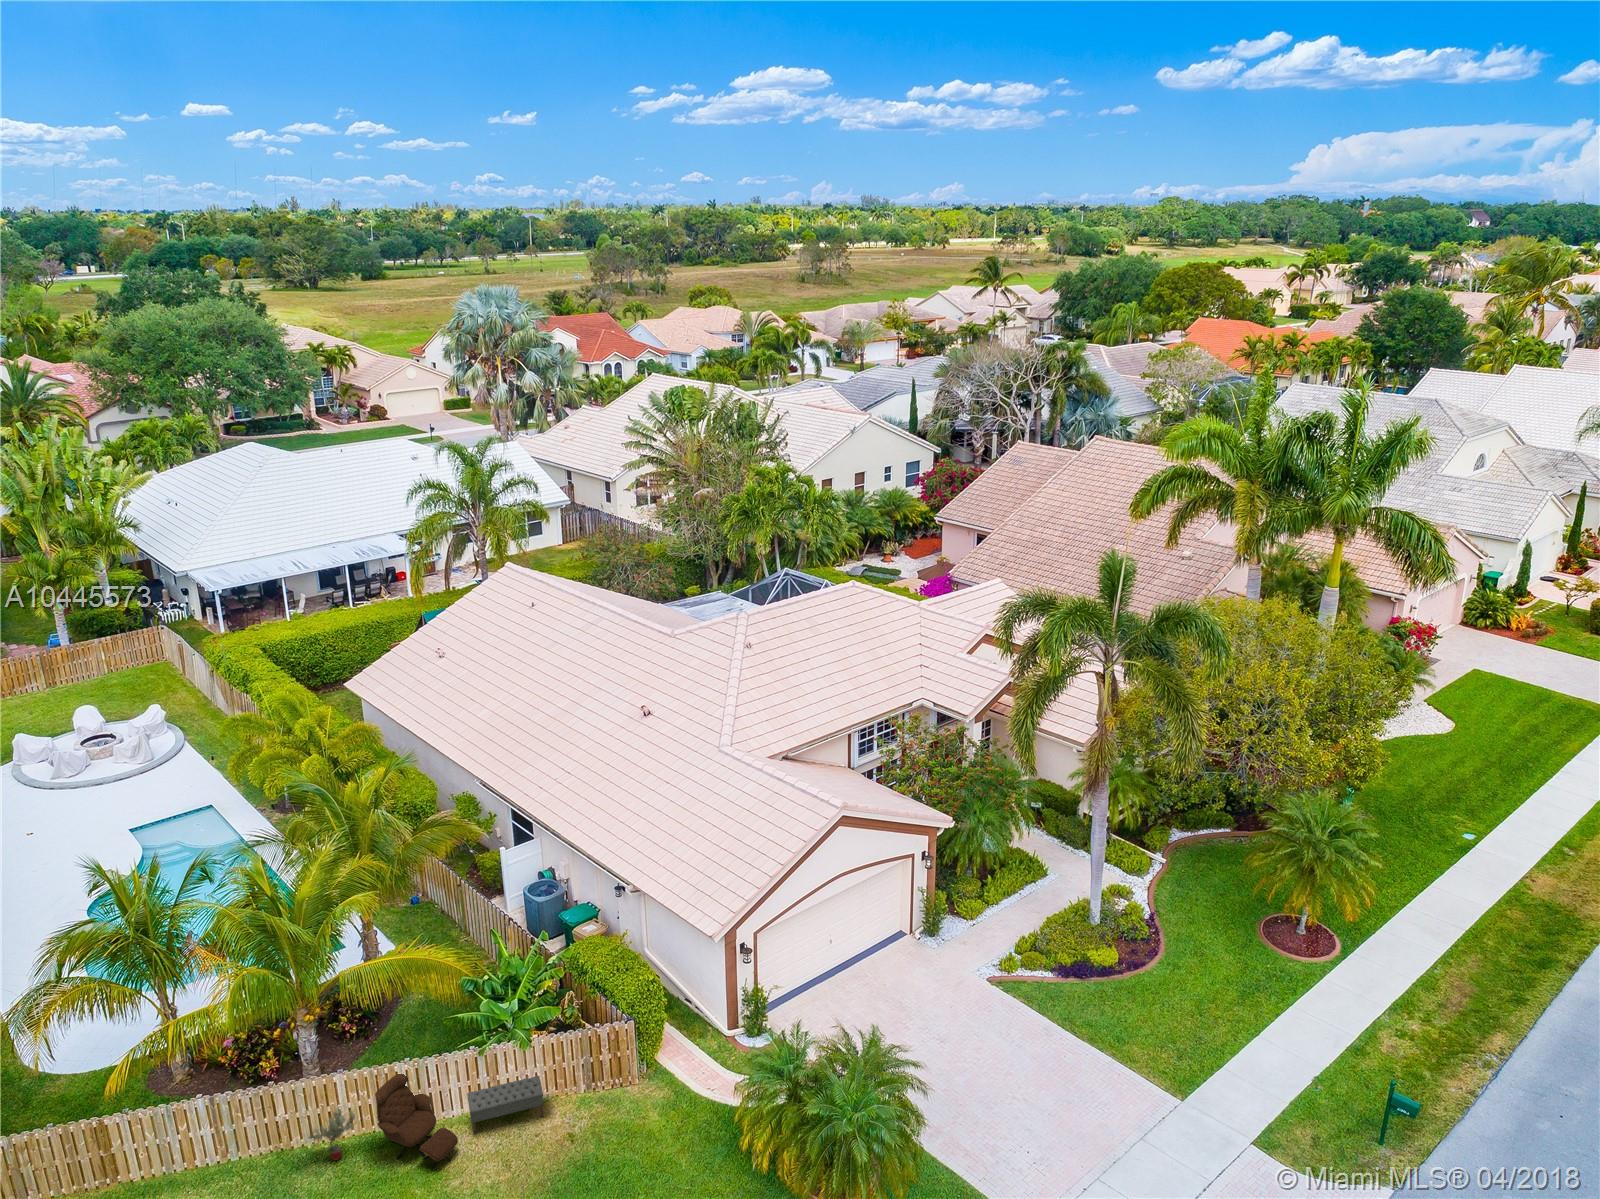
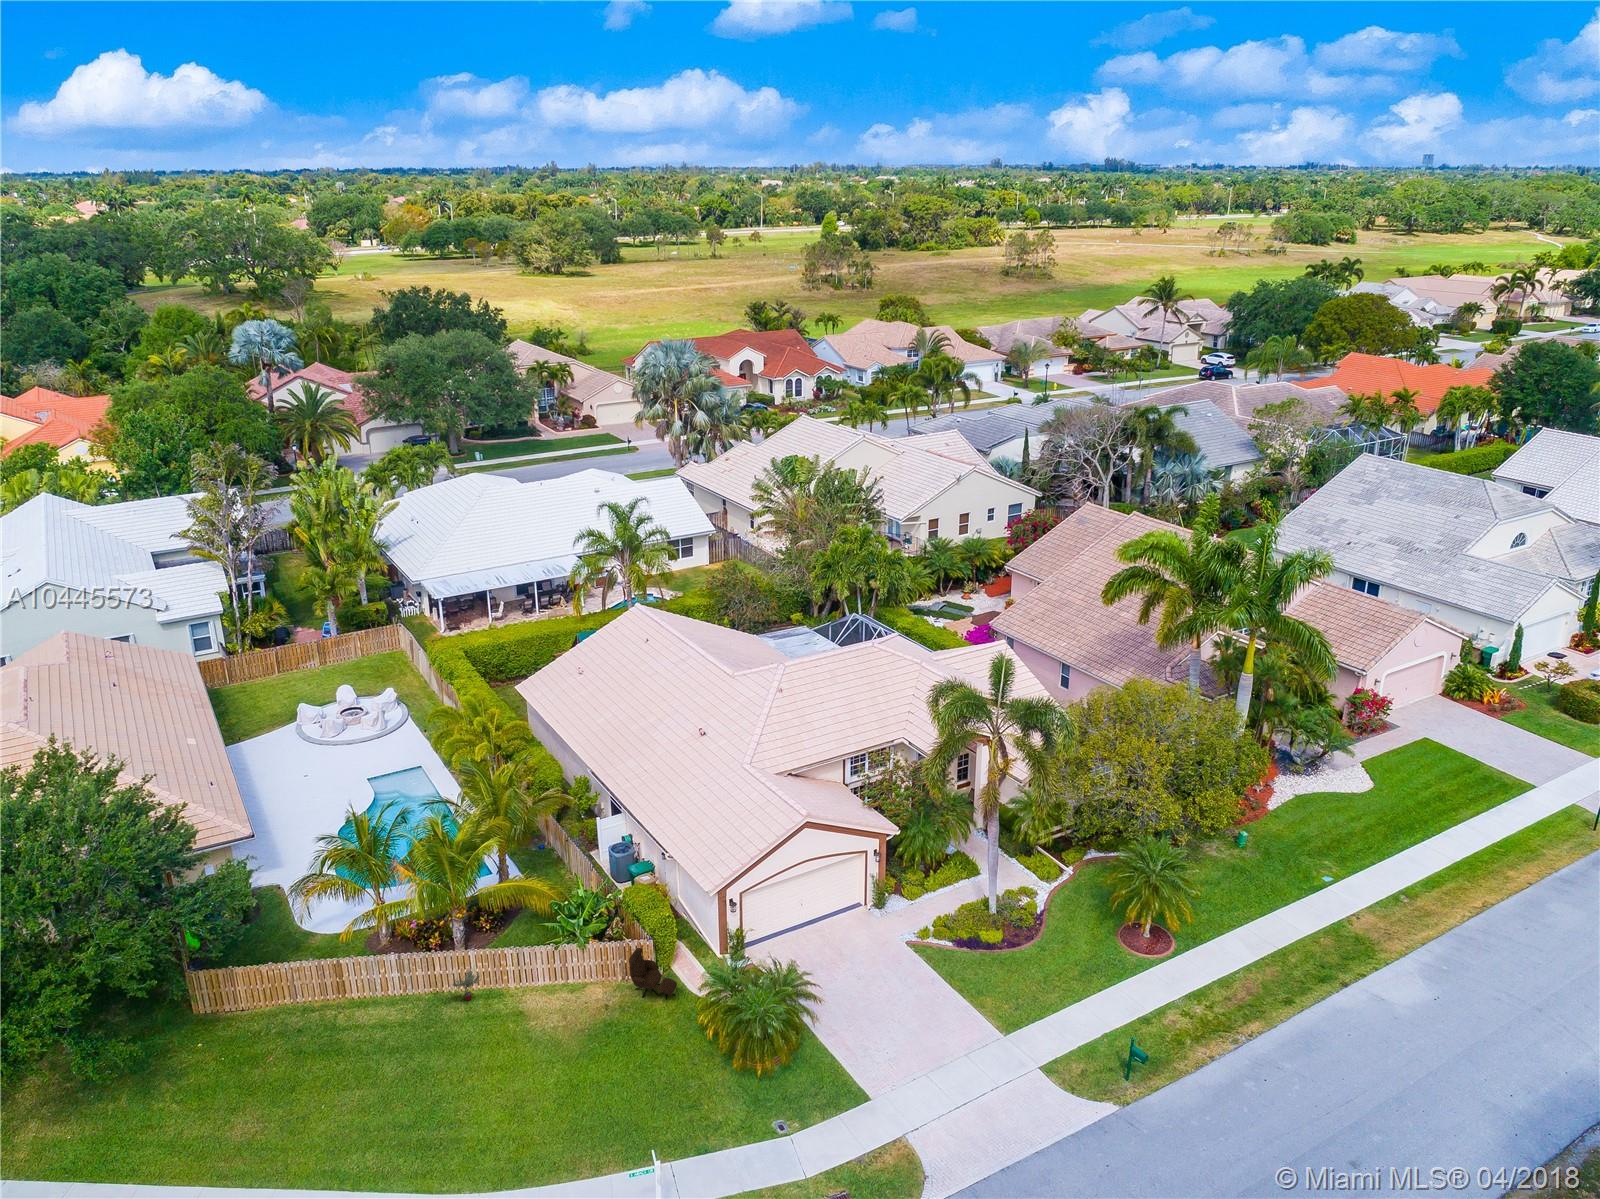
lounge chair: present [375,1074,458,1168] -> present [629,948,677,1000]
bench: present [467,1076,543,1135] -> none [546,967,592,997]

